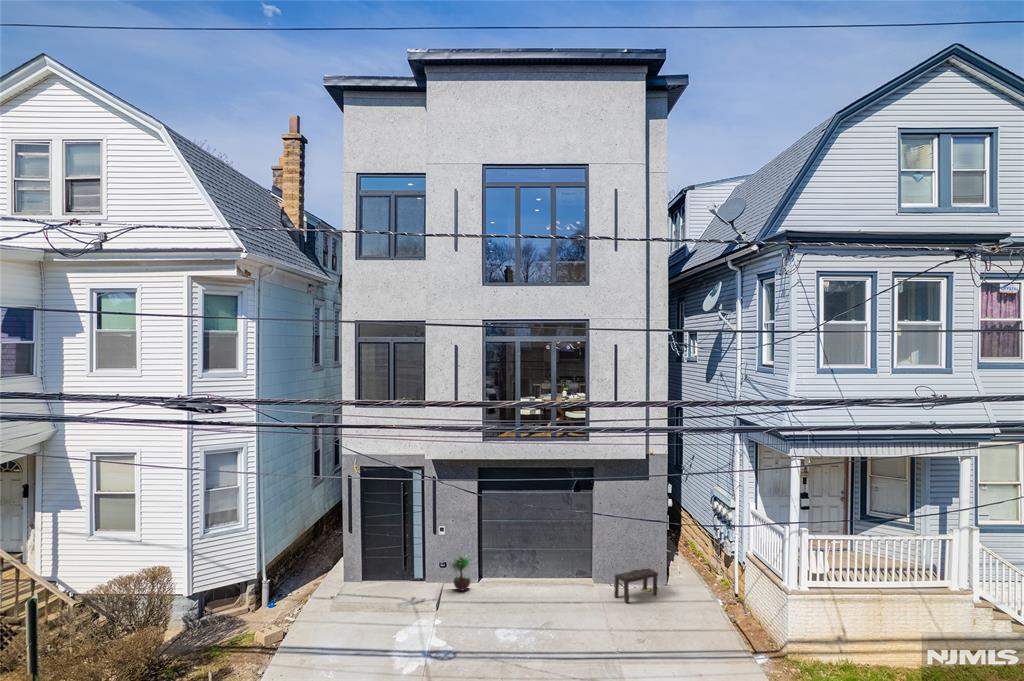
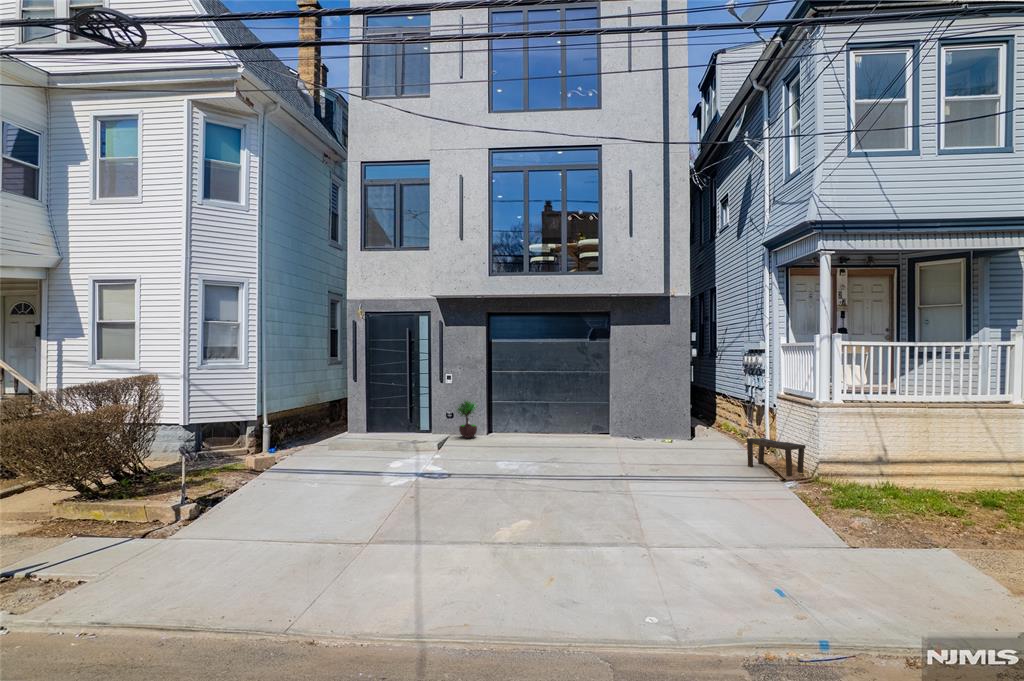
bench: present [614,568,658,603] -> present [747,438,806,477]

